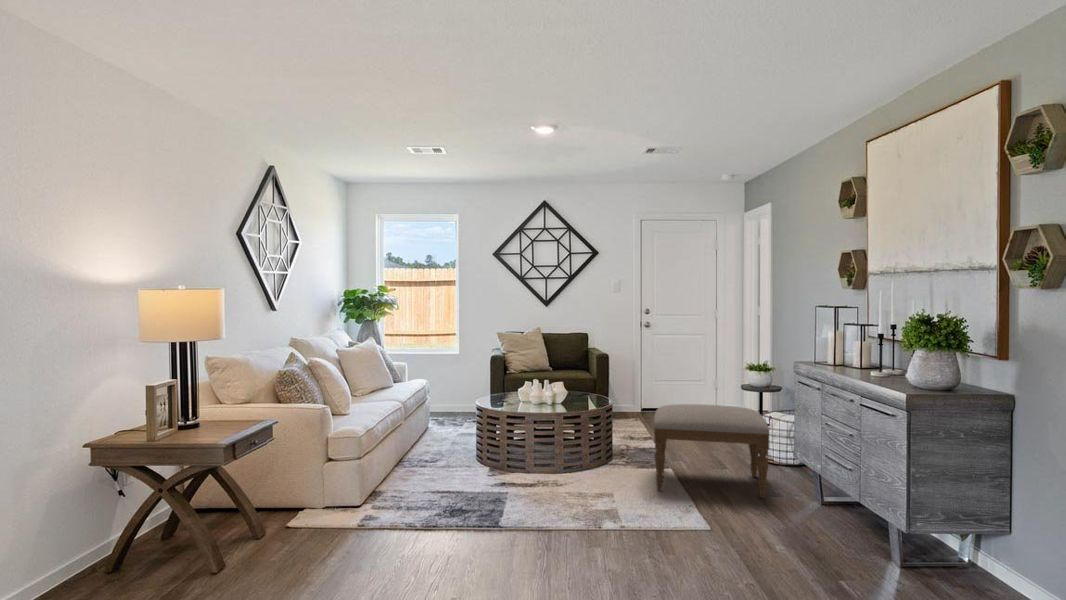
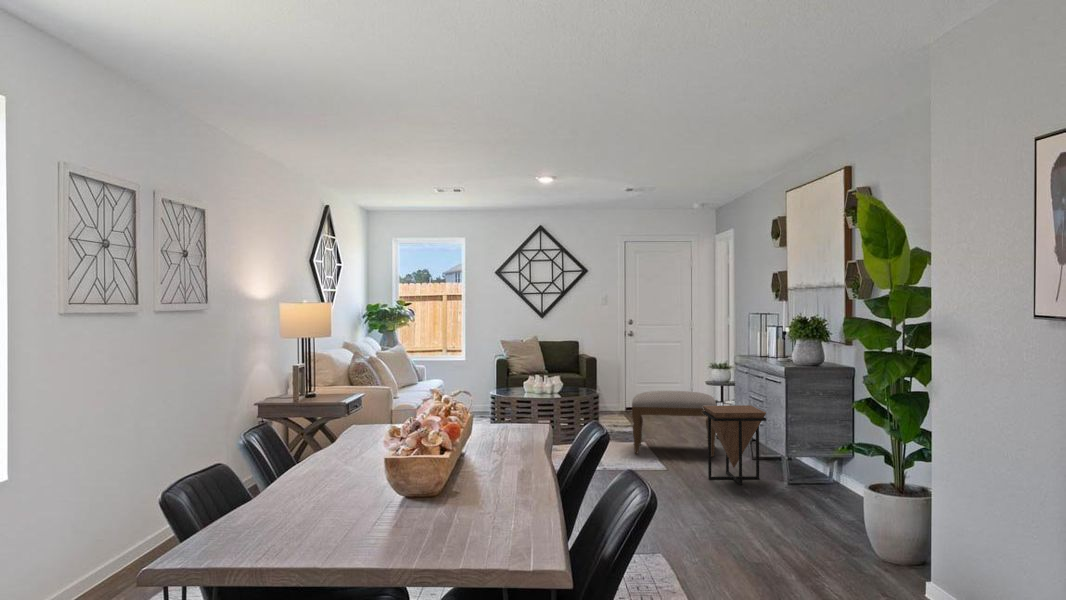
side table: none [760,439,868,569] -> present [702,405,767,485]

